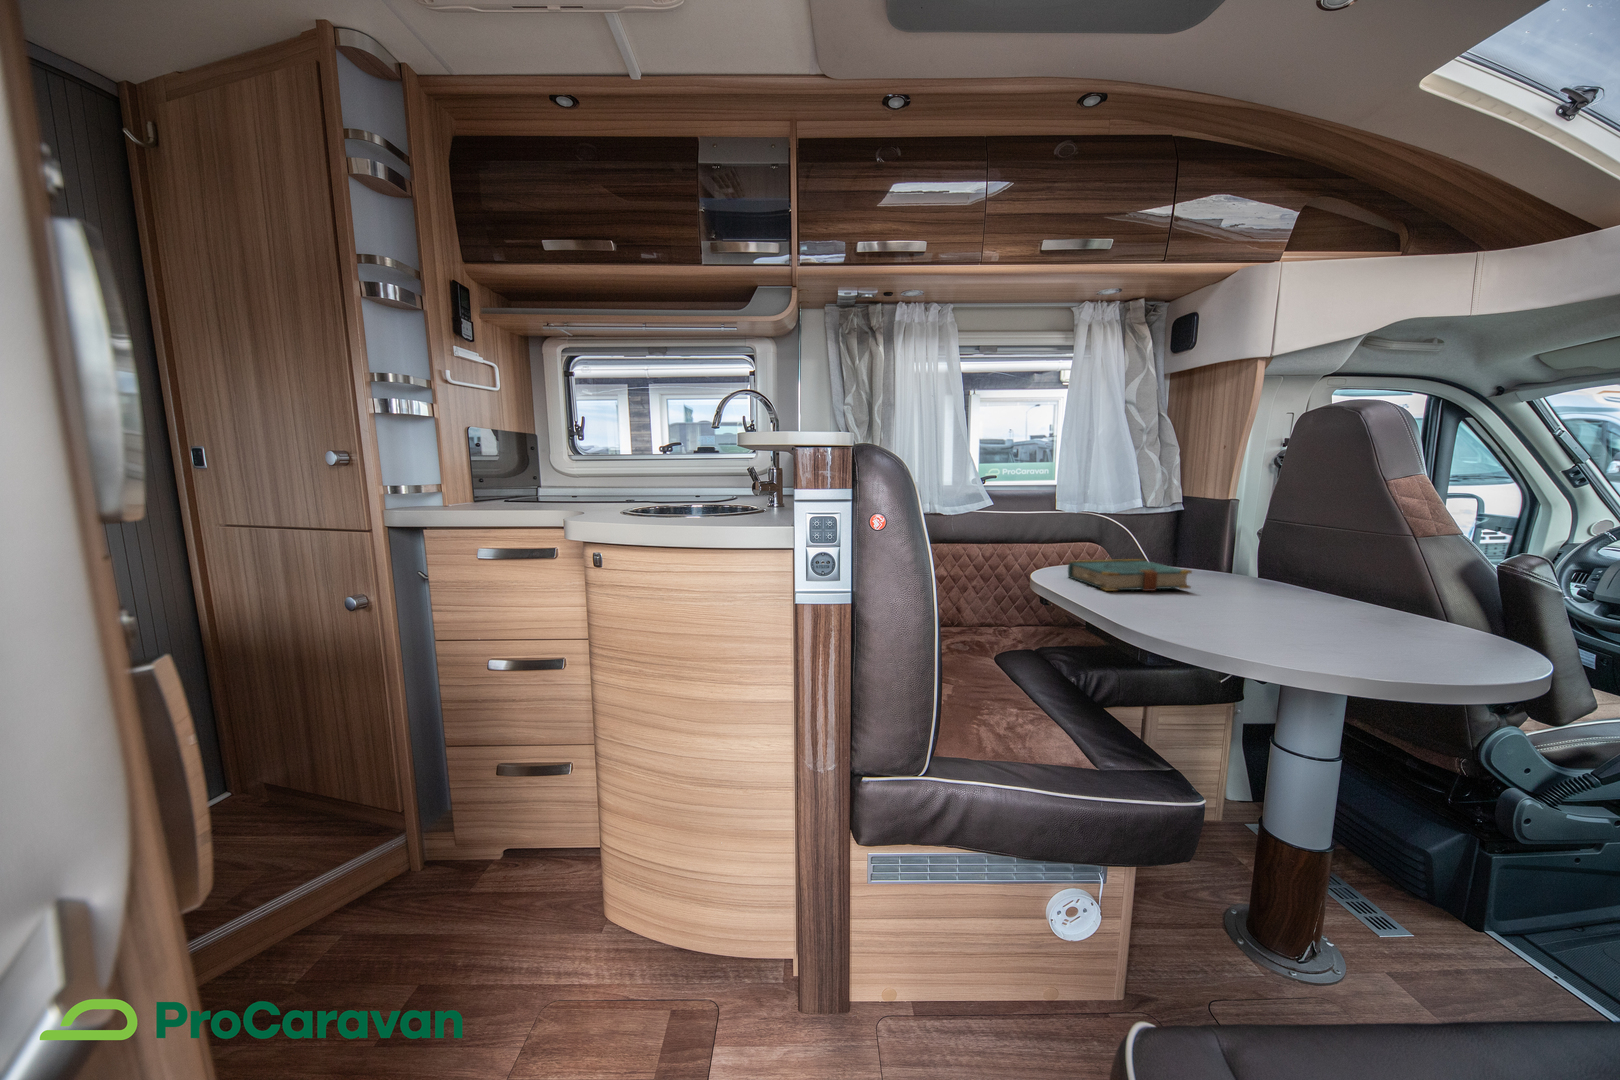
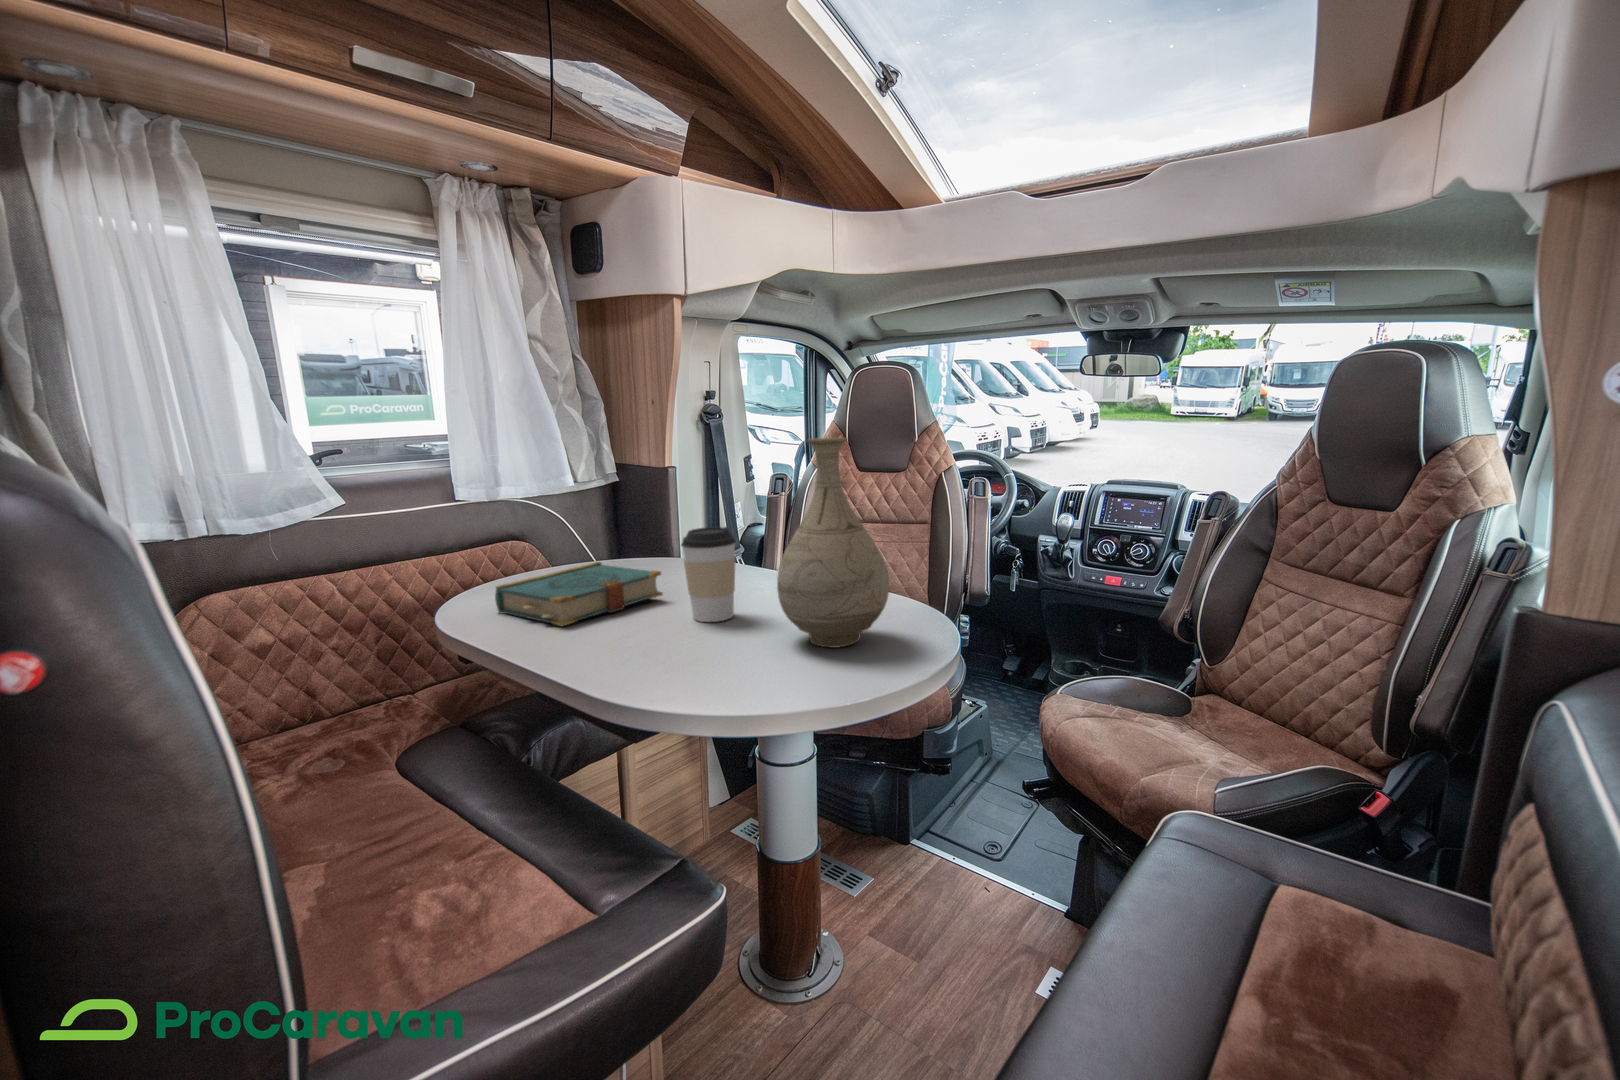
vase: none [1284,475,1412,648] -> present [777,437,889,648]
coffee cup: none [1208,541,1259,612] -> present [681,527,736,622]

